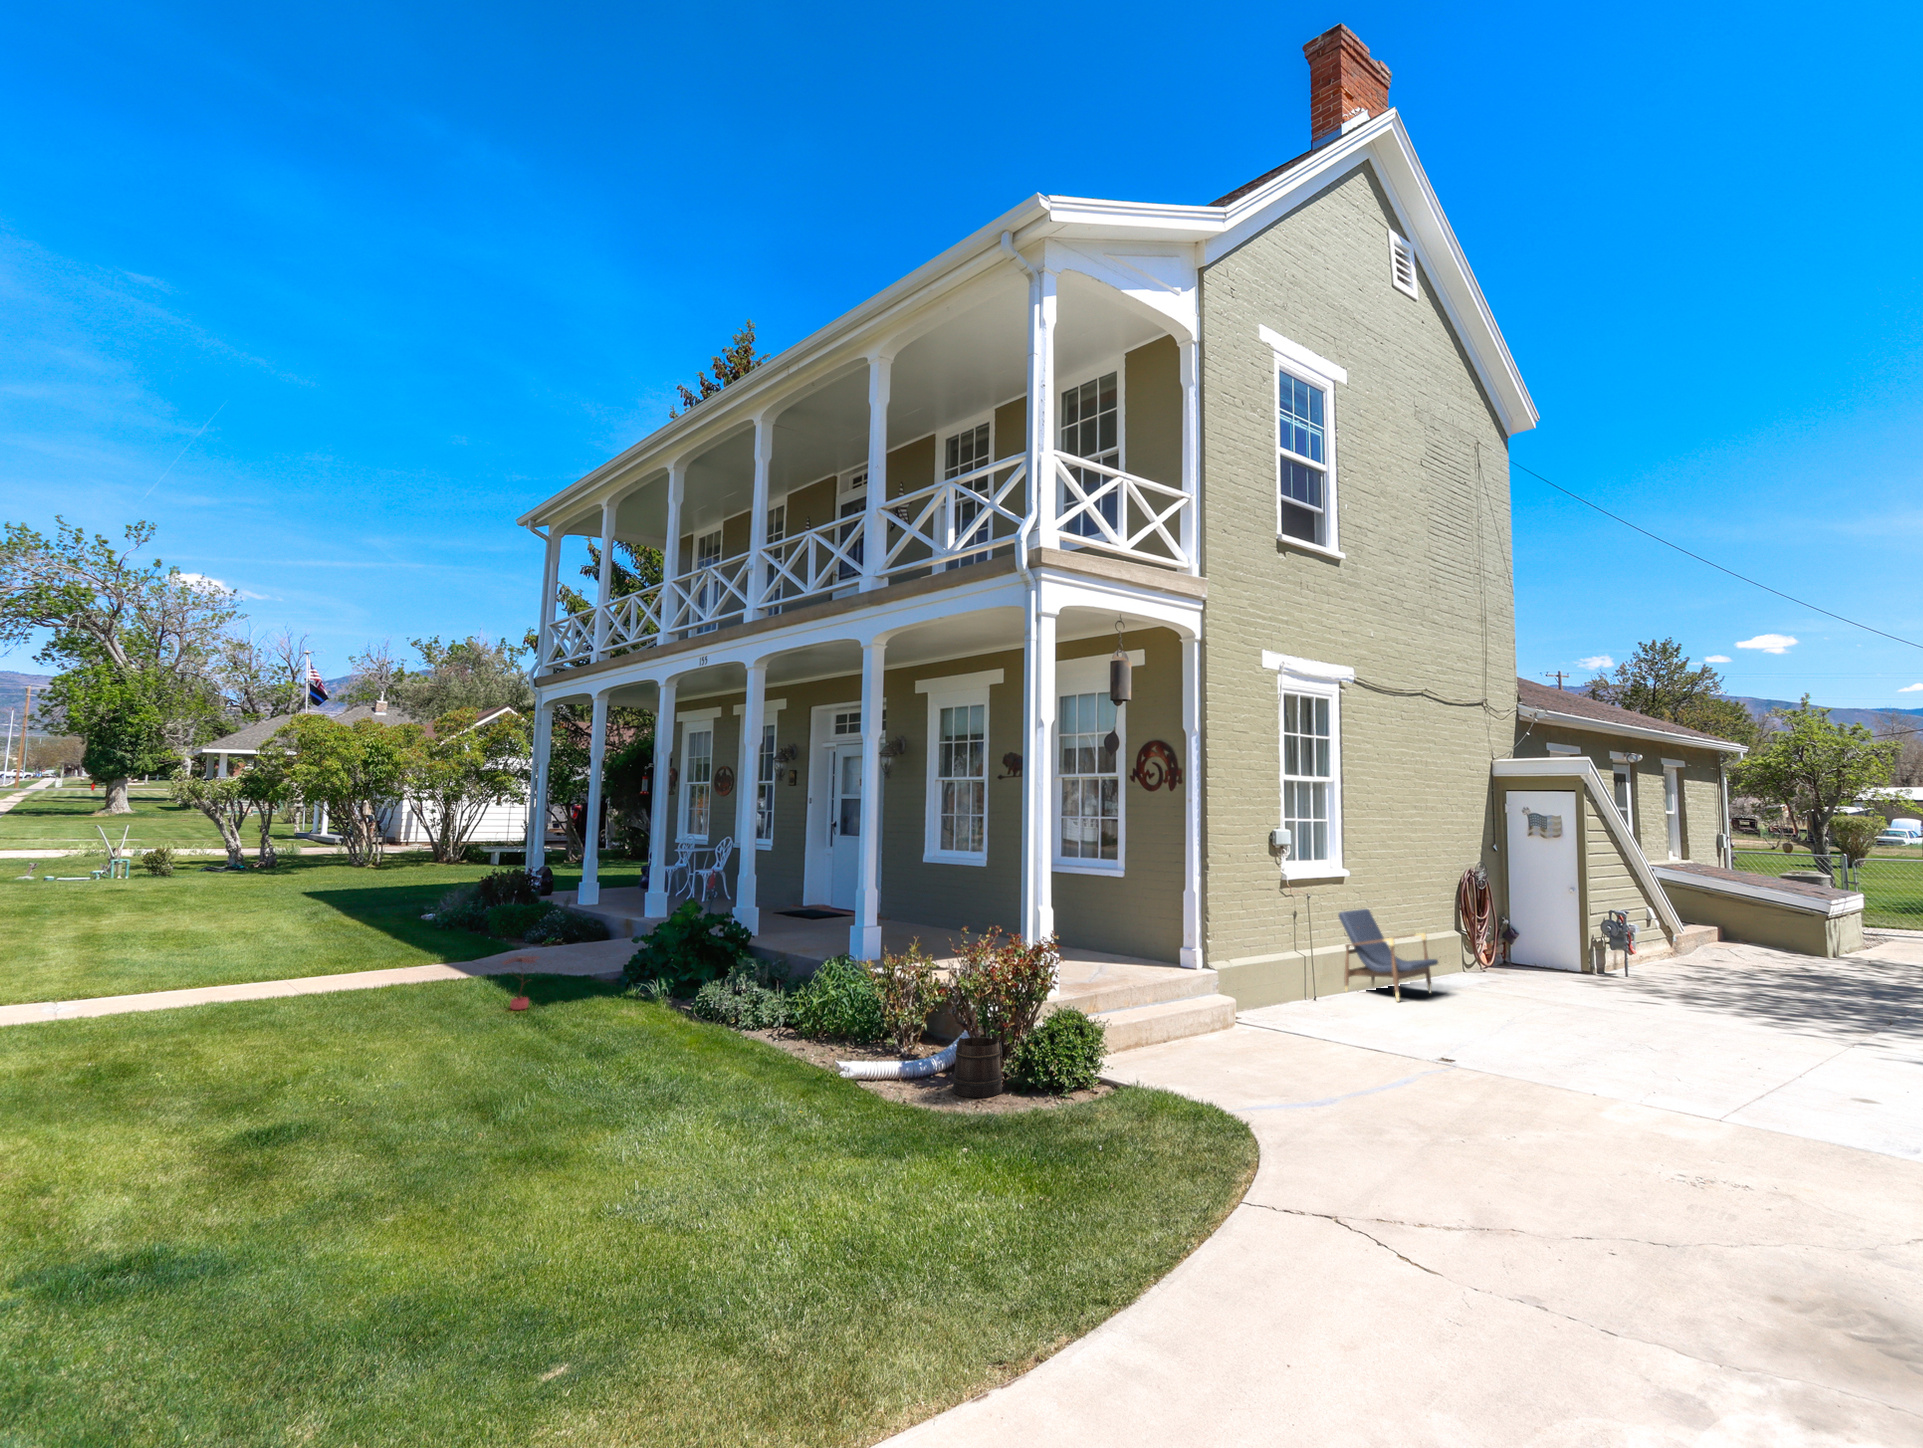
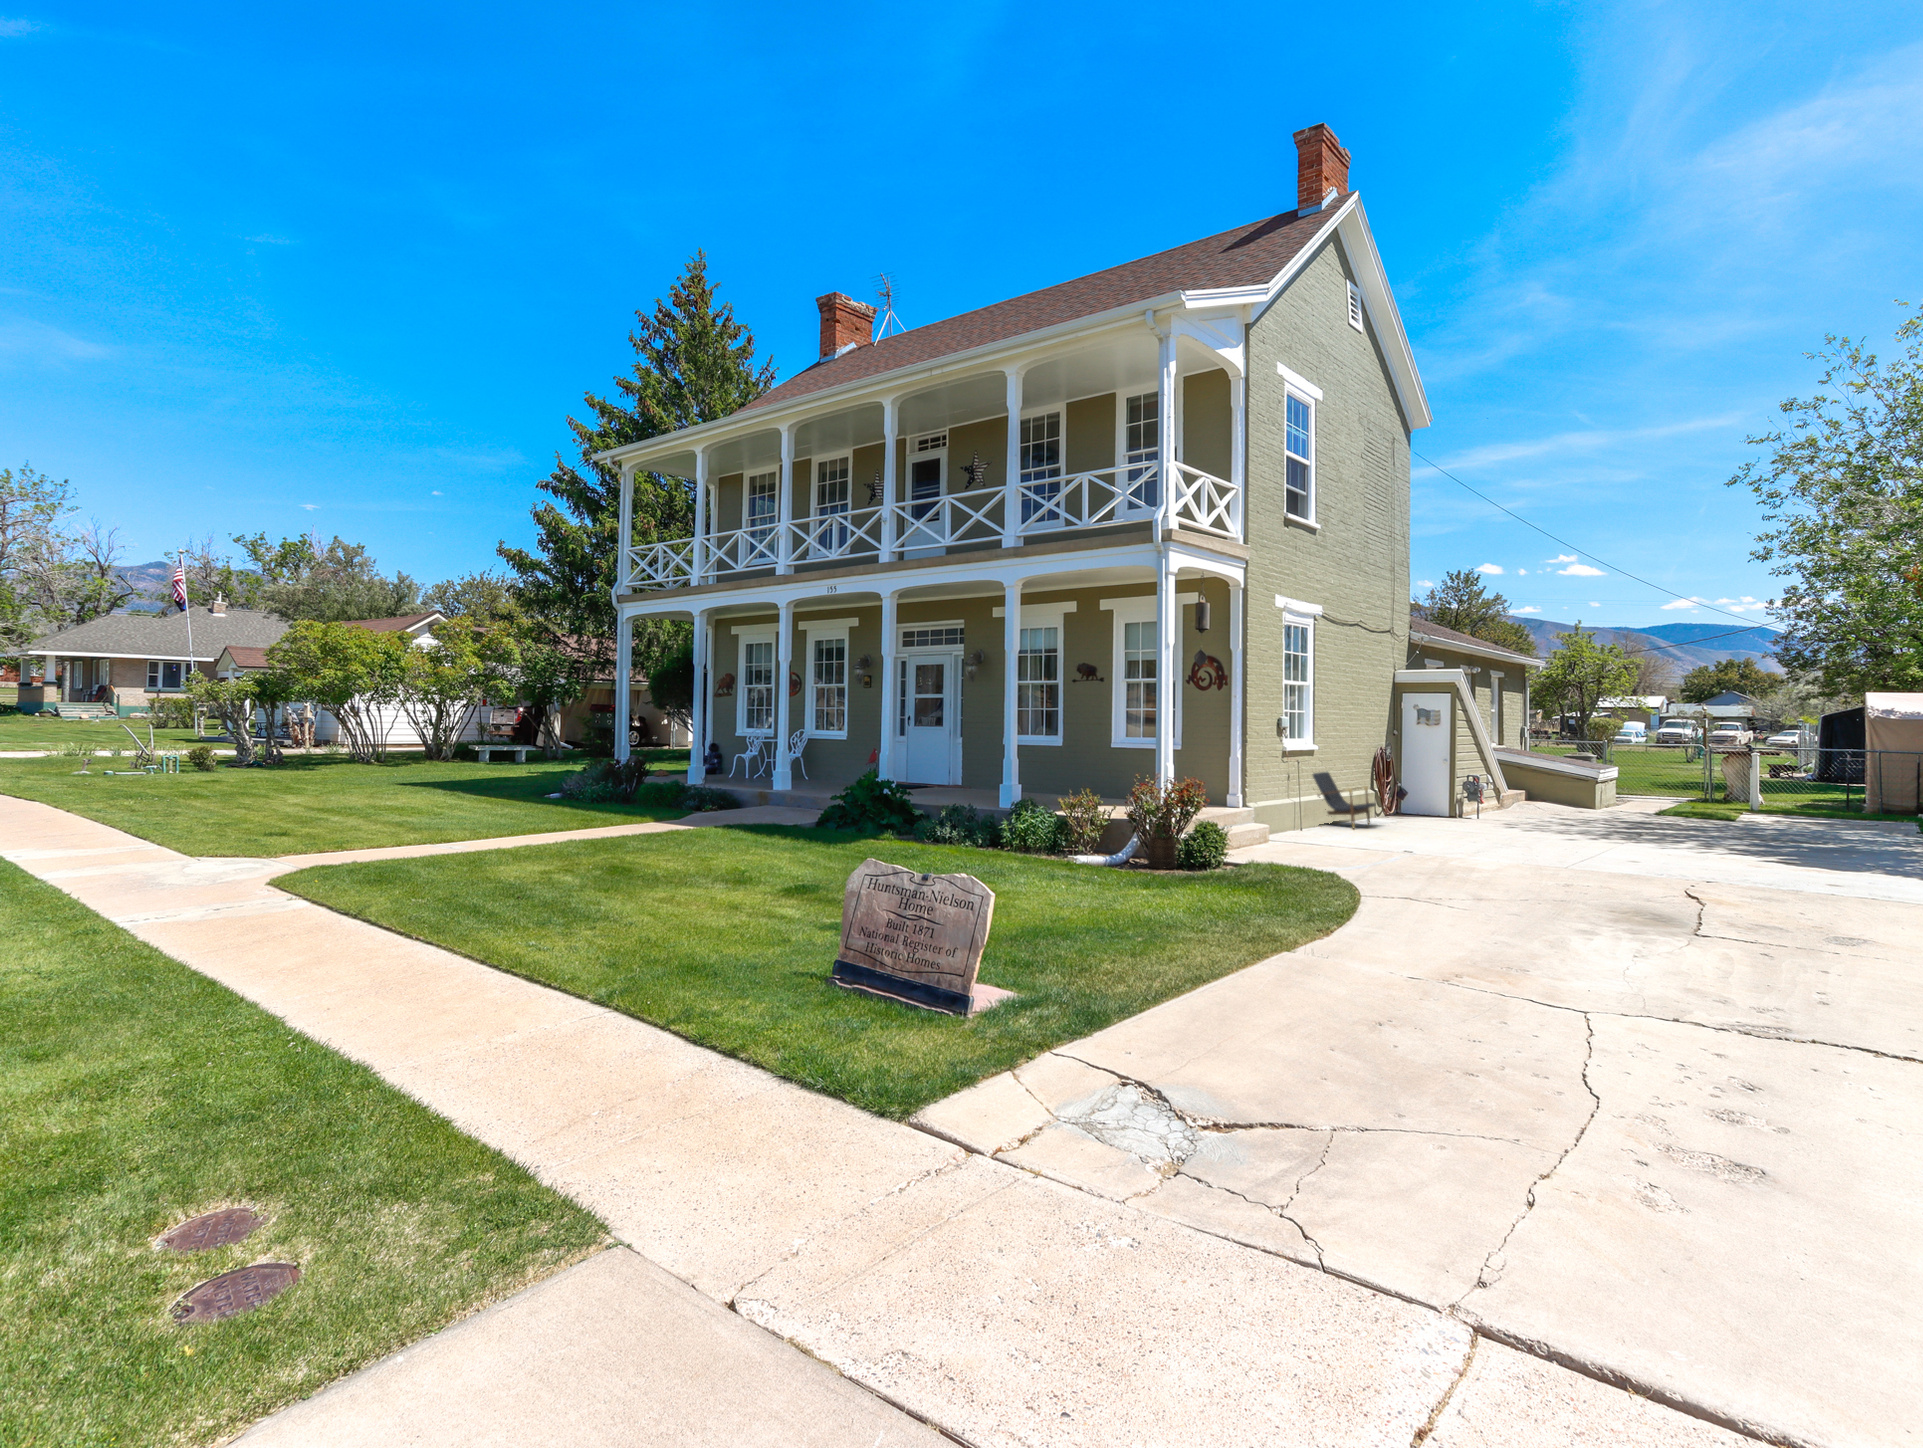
potted plant: present [503,956,540,1010] -> none [777,804,802,841]

